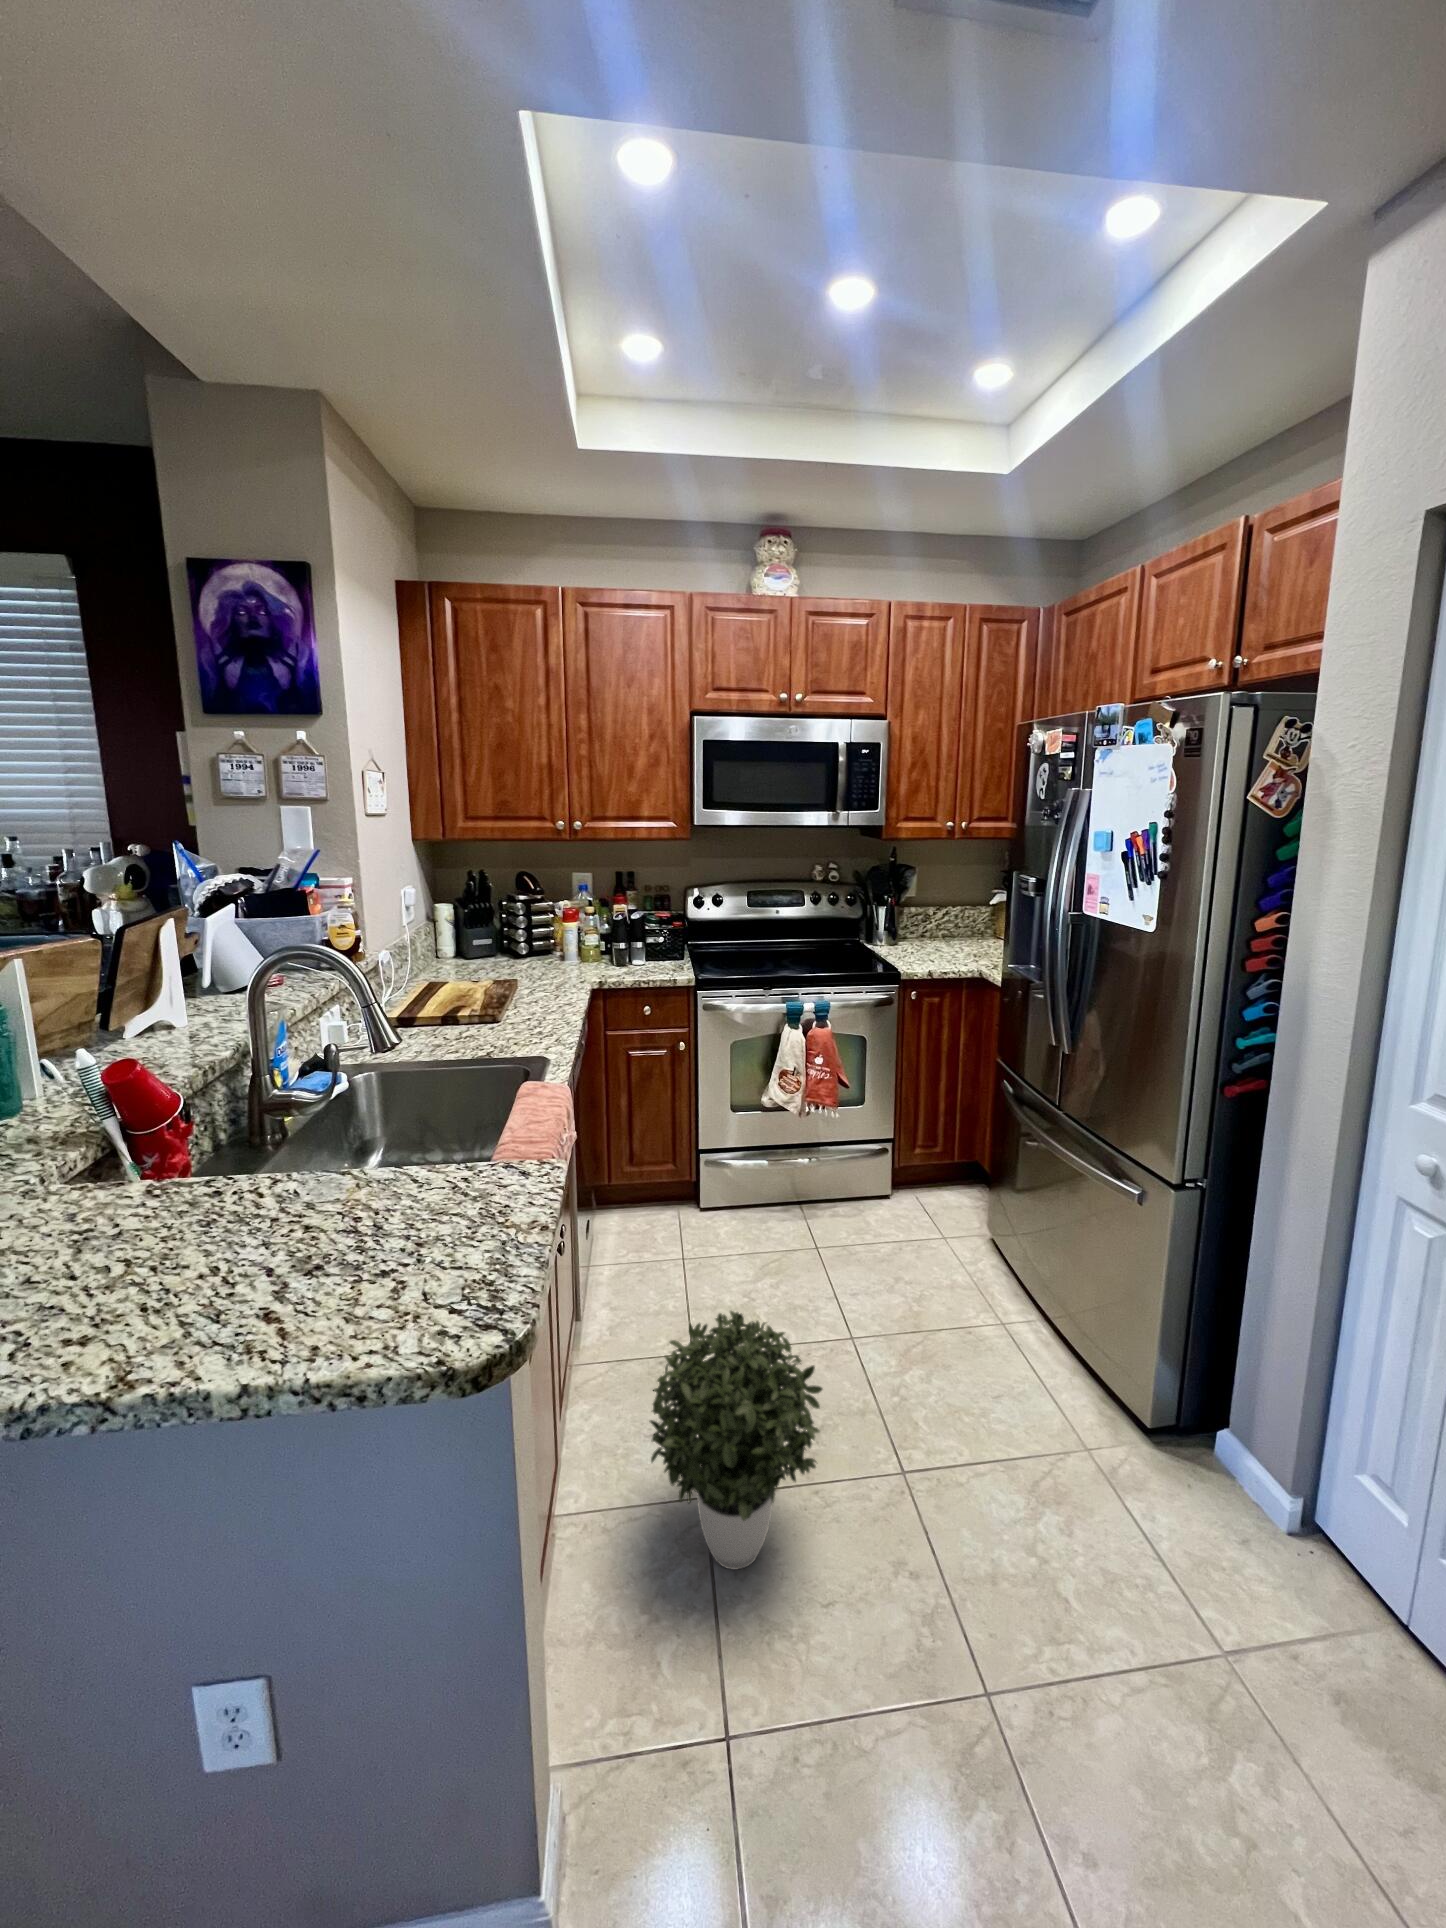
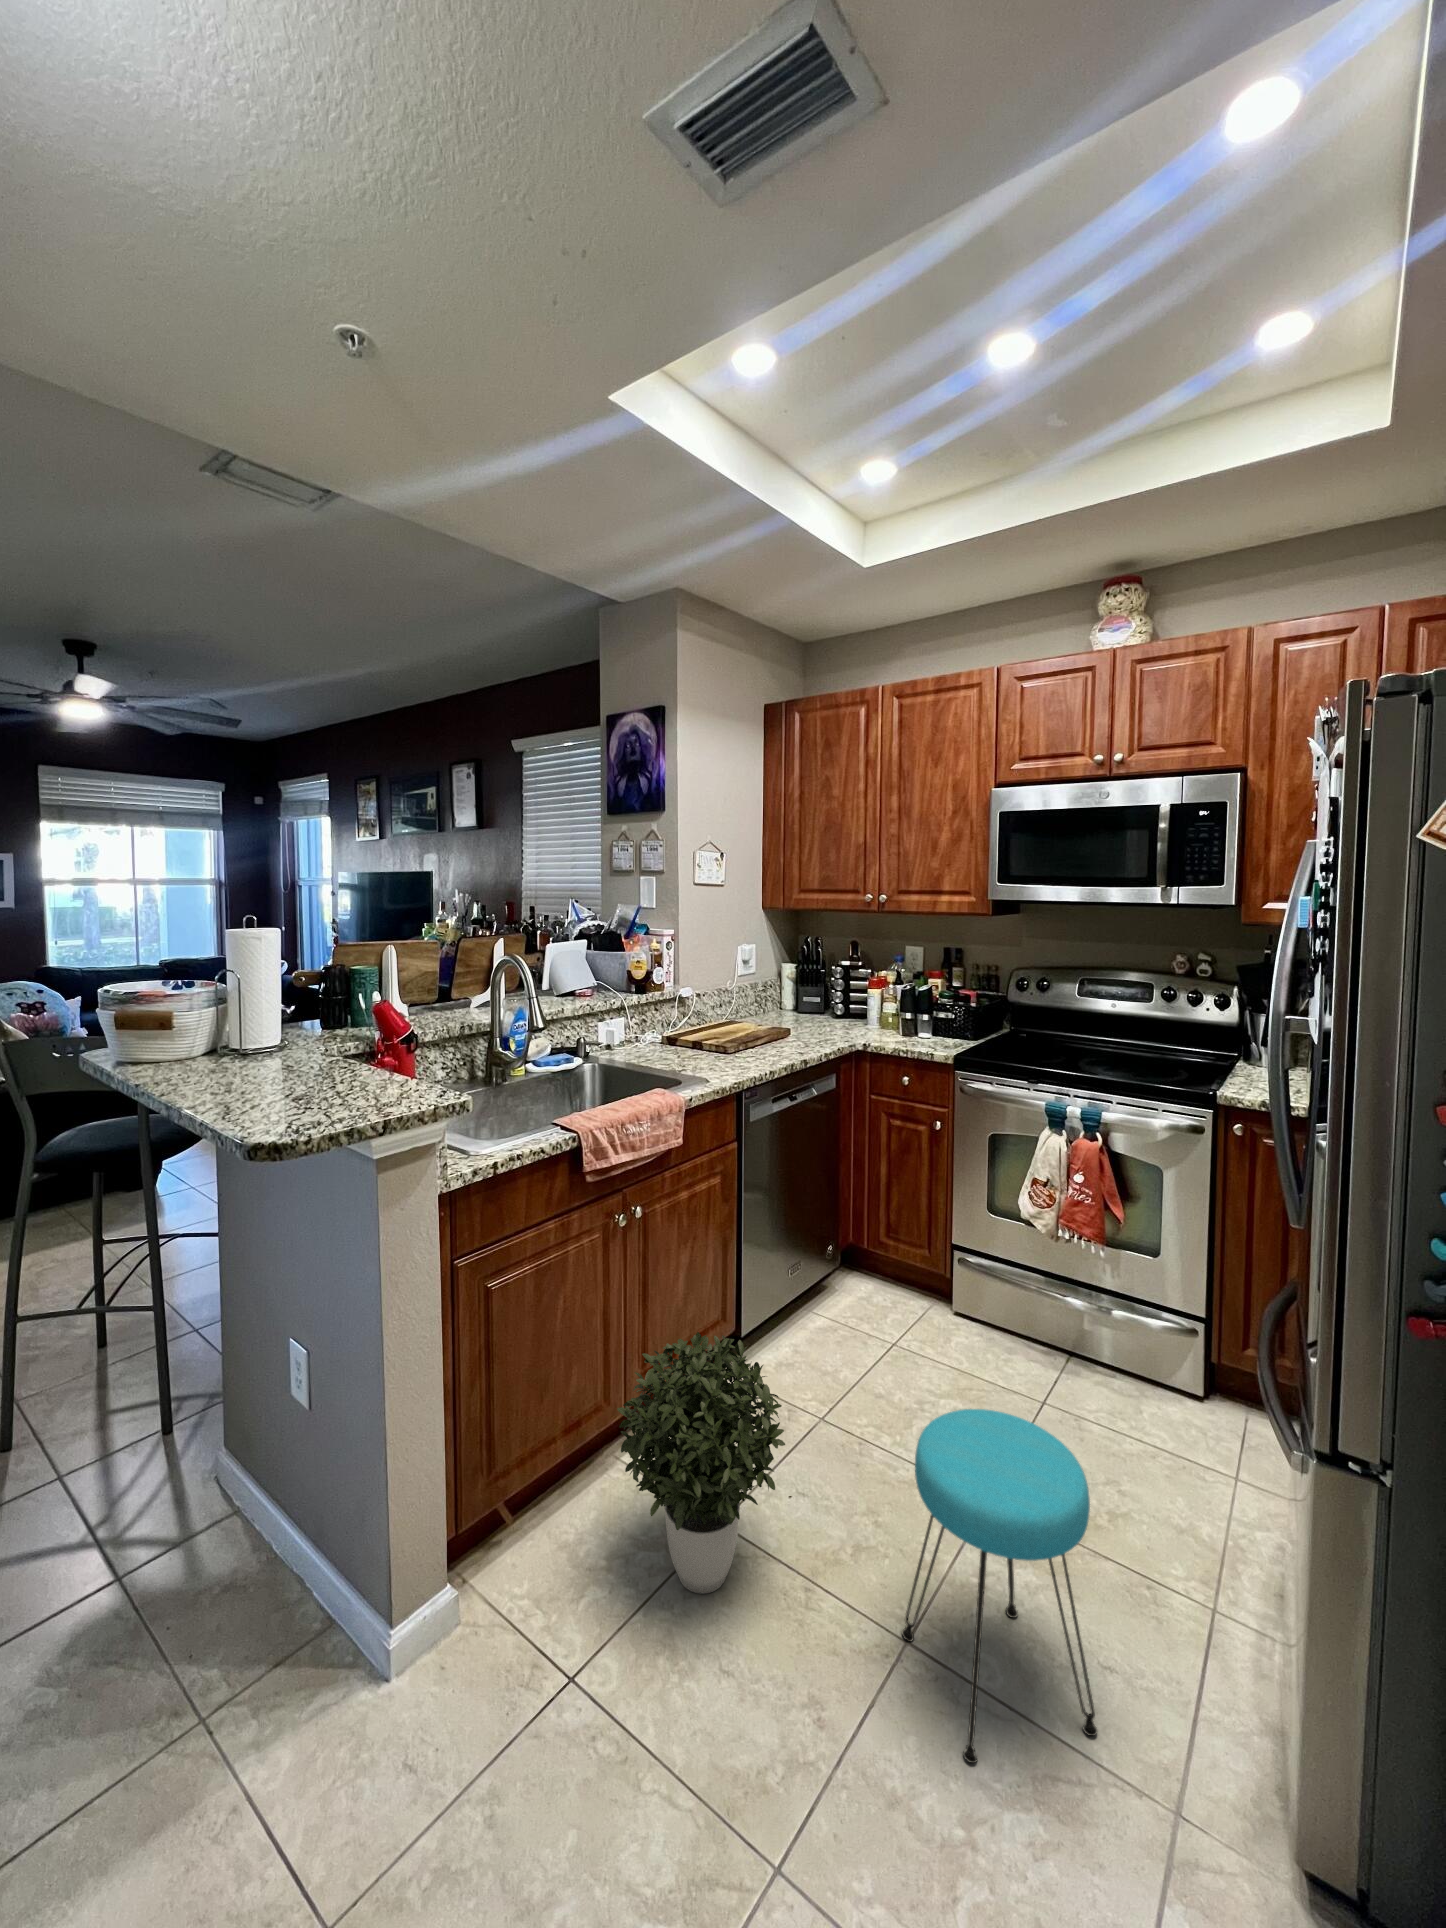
stool: none [896,1259,1042,1519] -> present [902,1409,1097,1763]

